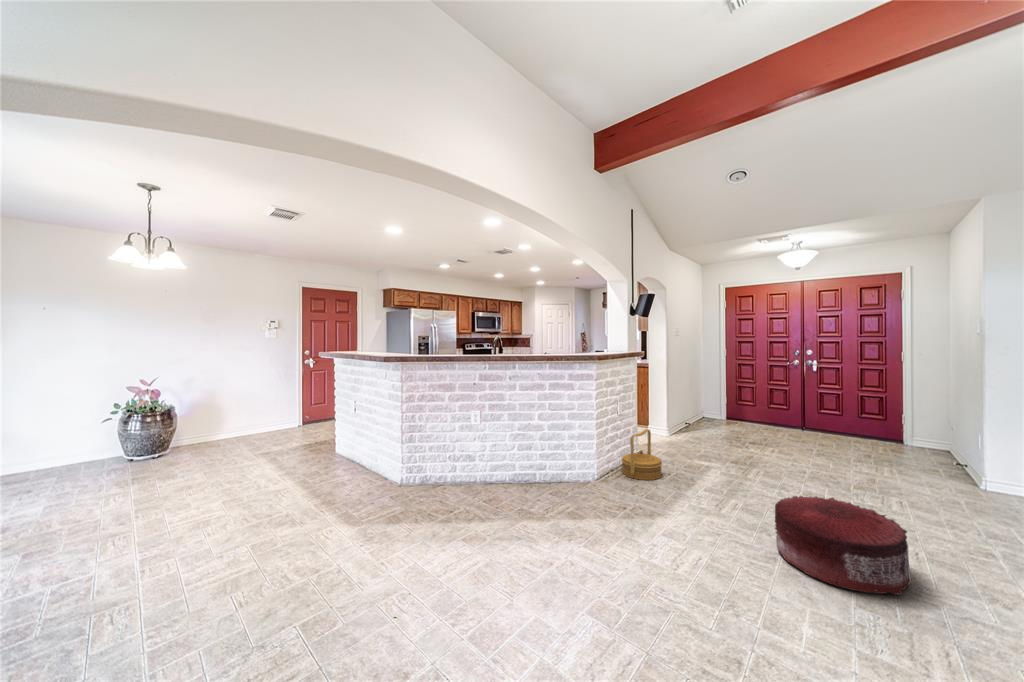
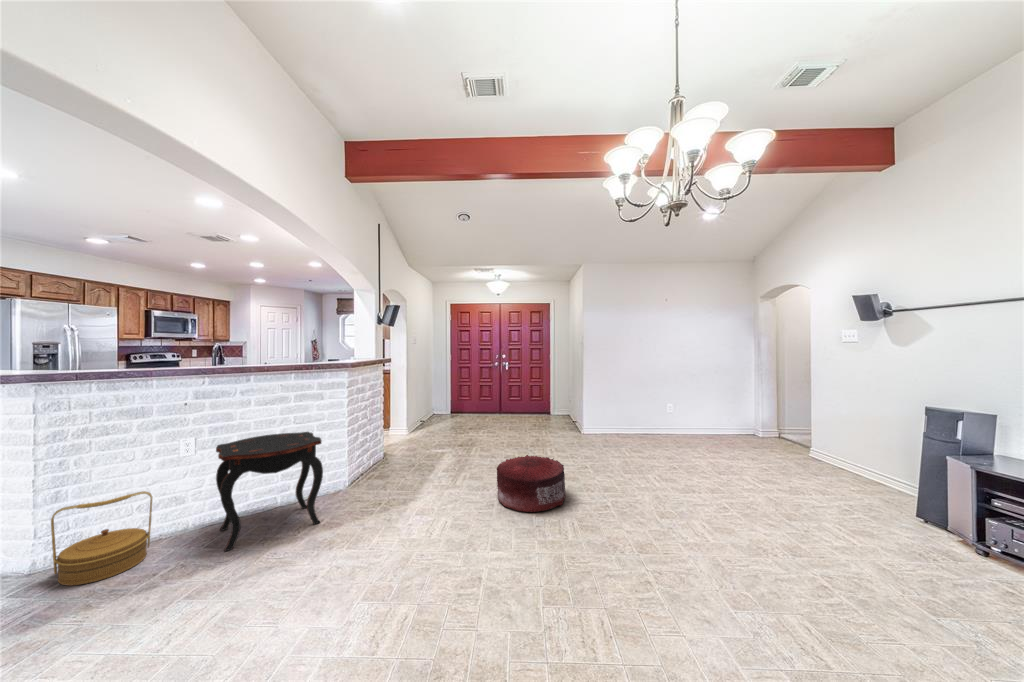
side table: none [489,417,568,509] -> present [216,432,323,551]
woven basket: present [622,429,662,480] -> present [51,491,152,586]

